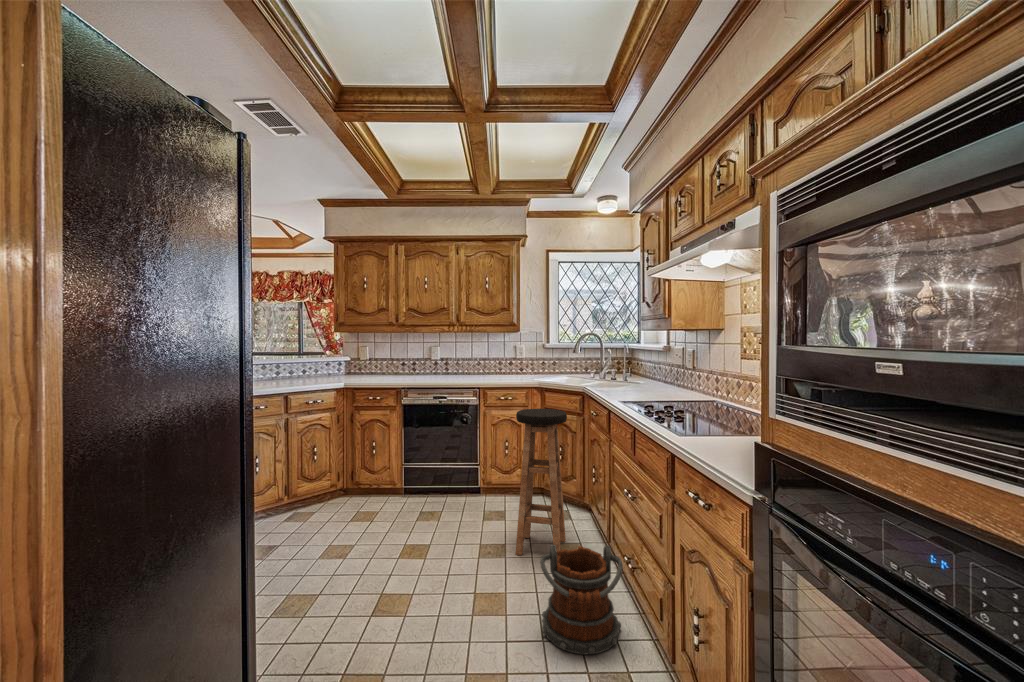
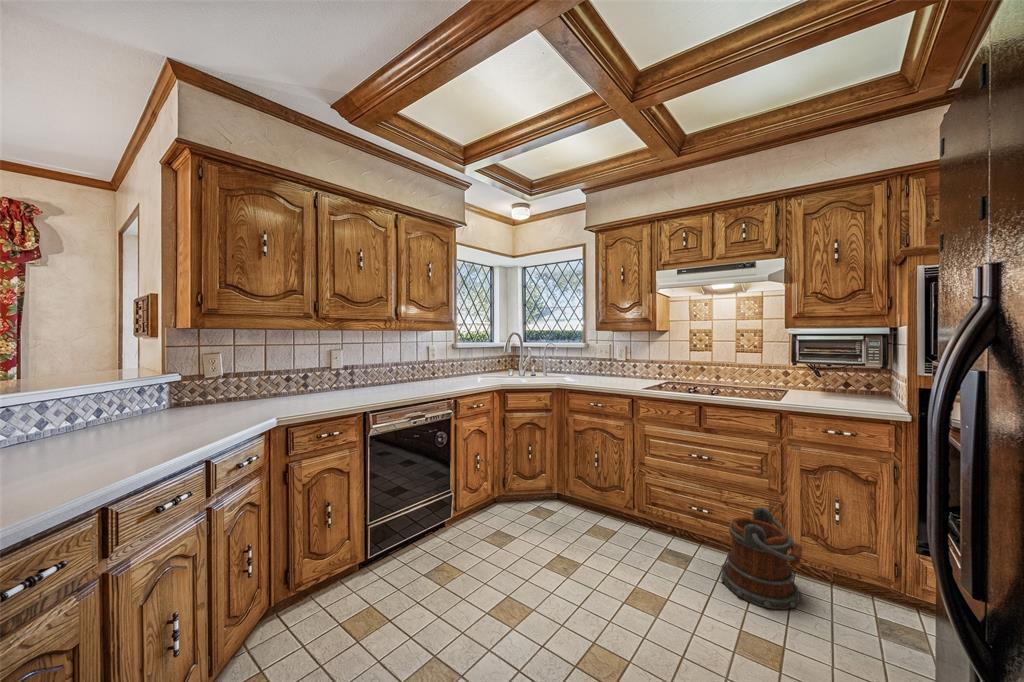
bar stool: present [516,409,567,555] -> none [576,407,638,563]

